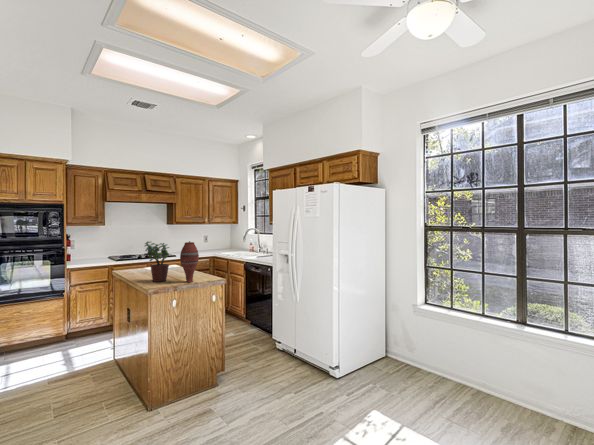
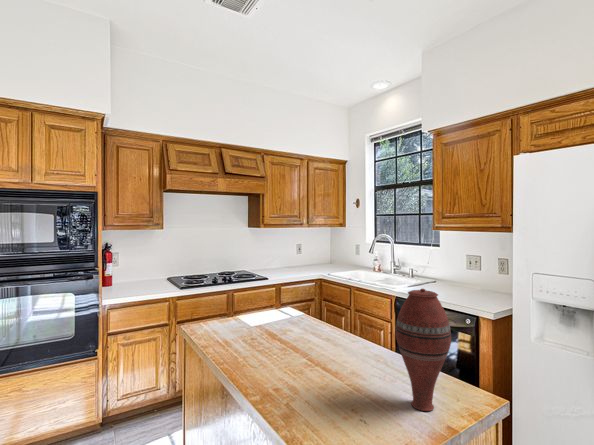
potted plant: present [145,242,169,282] -> none [290,284,359,401]

